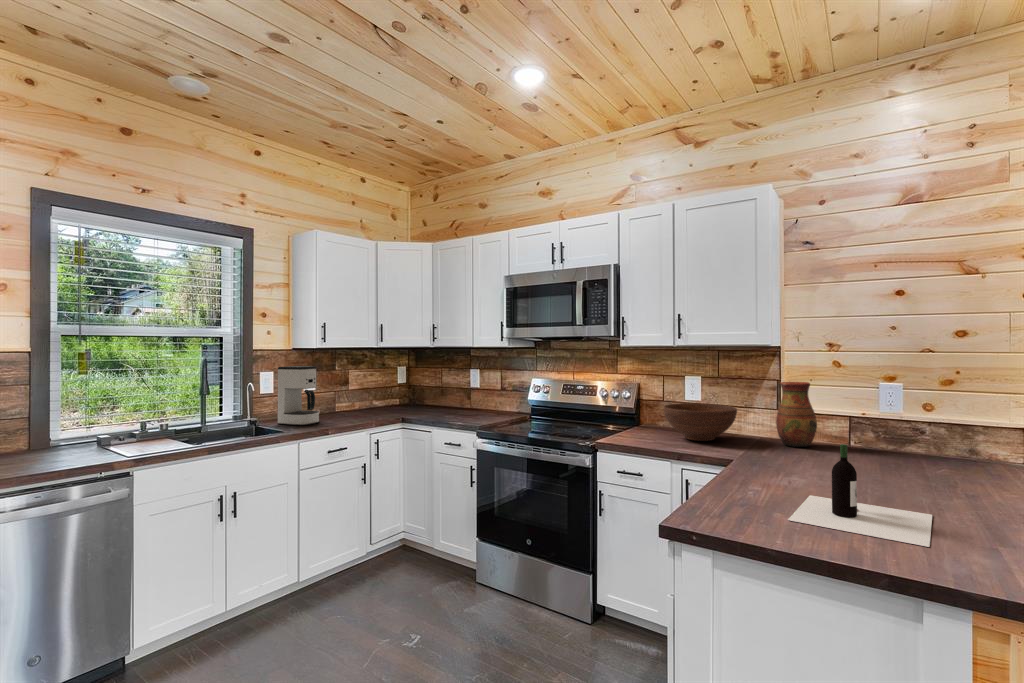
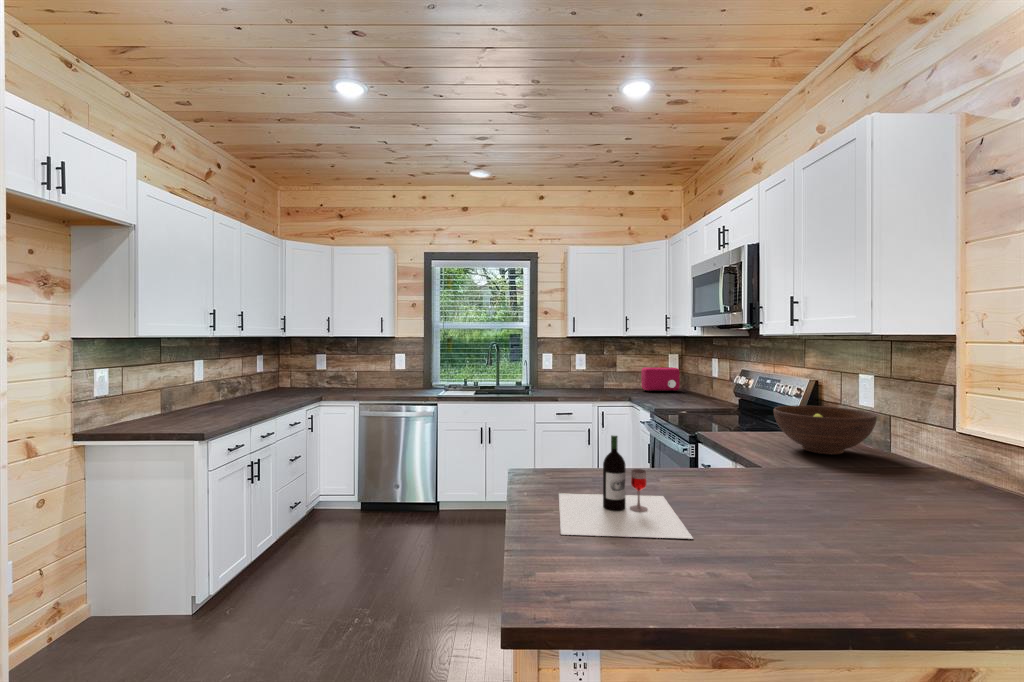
coffee maker: present [278,366,319,425] -> none [551,350,577,393]
toaster: none [376,381,416,411] -> present [641,367,680,392]
vase: present [776,382,817,447] -> none [903,387,973,487]

